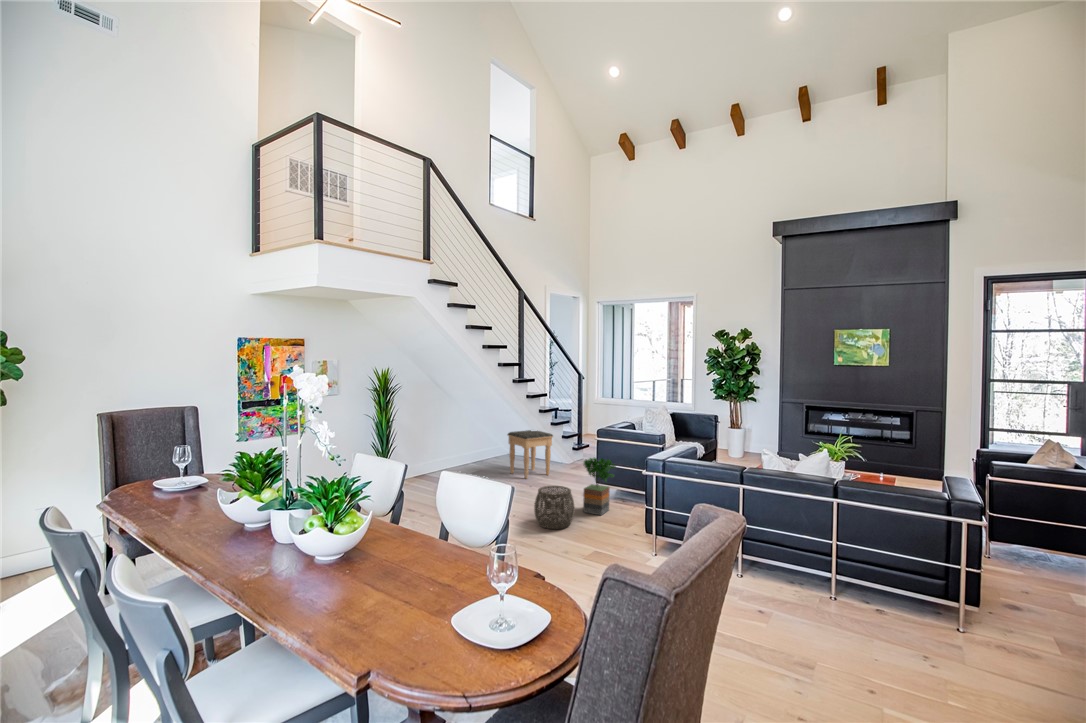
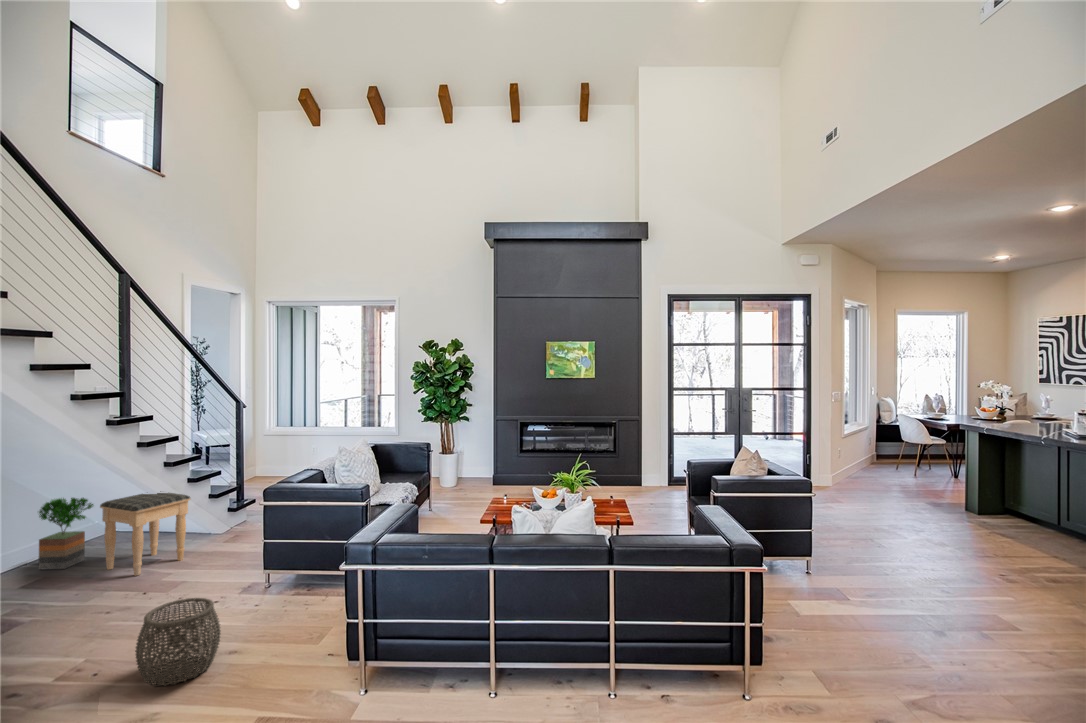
potted tree: present [583,458,616,515] -> present [39,498,93,570]

